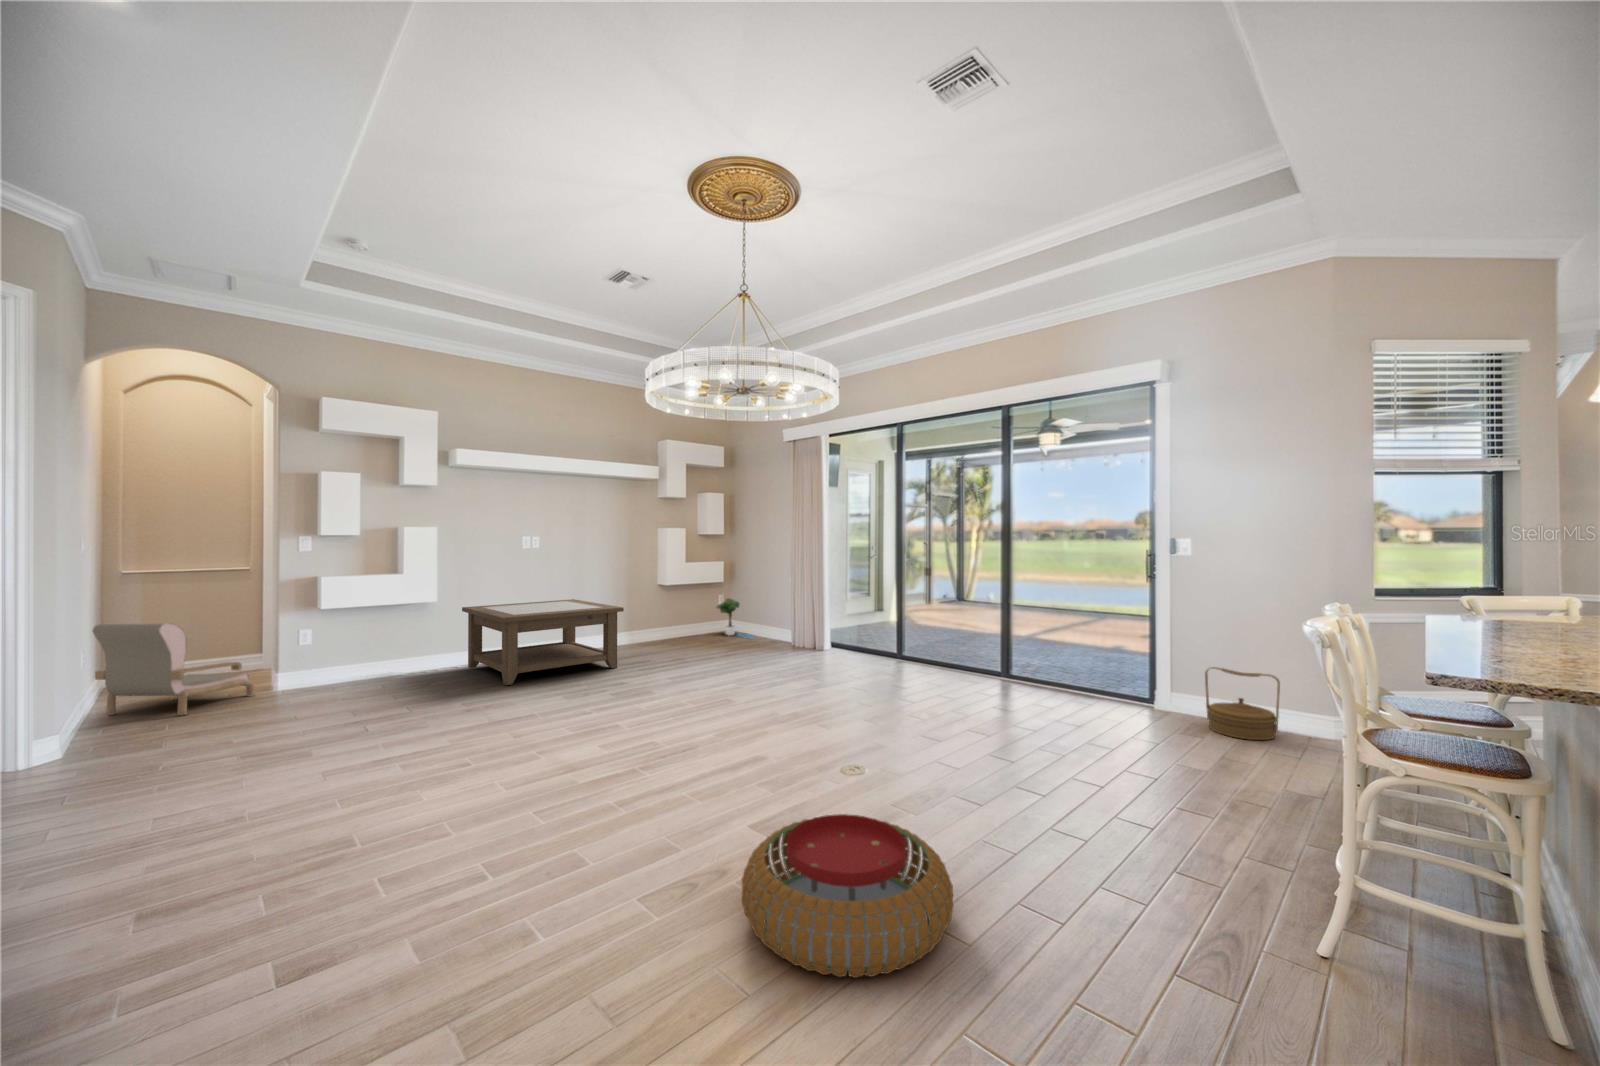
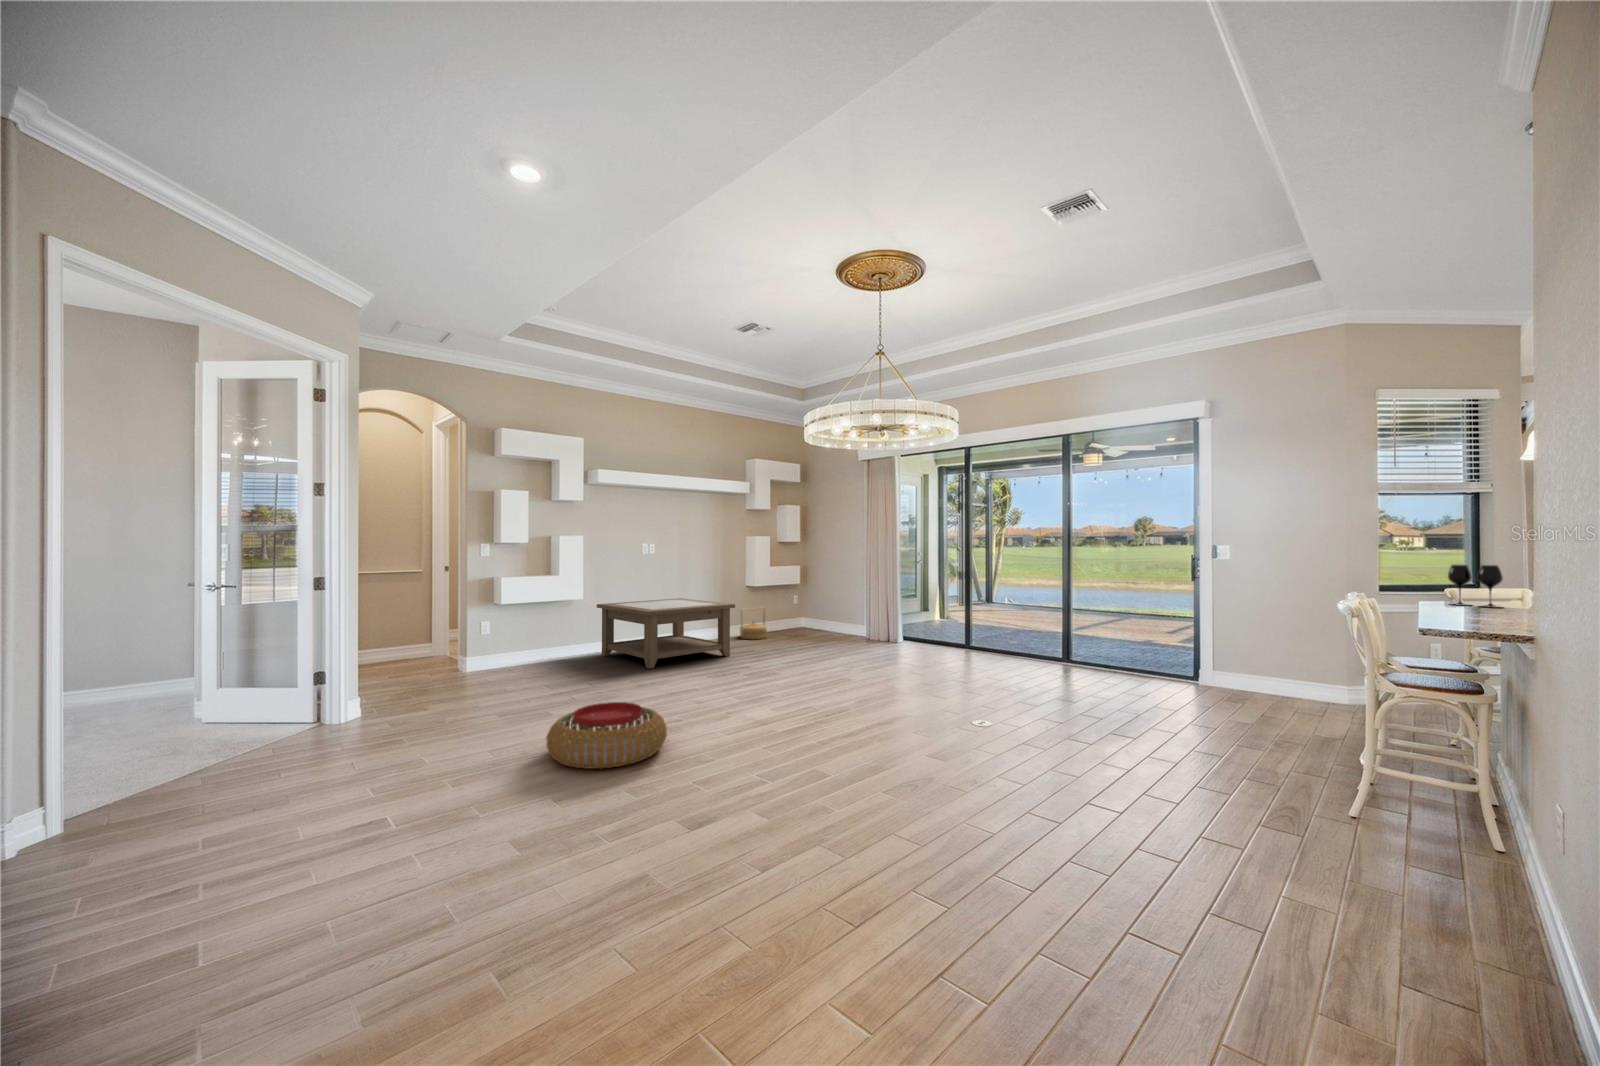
wine glass: none [1467,567,1550,630] -> present [1448,565,1503,608]
potted tree: present [716,598,753,639] -> none [794,598,830,634]
armchair: present [92,623,254,716] -> none [338,614,446,690]
woven basket: present [1205,667,1280,740] -> present [740,608,767,639]
pouf: present [742,814,953,978] -> present [546,702,667,769]

